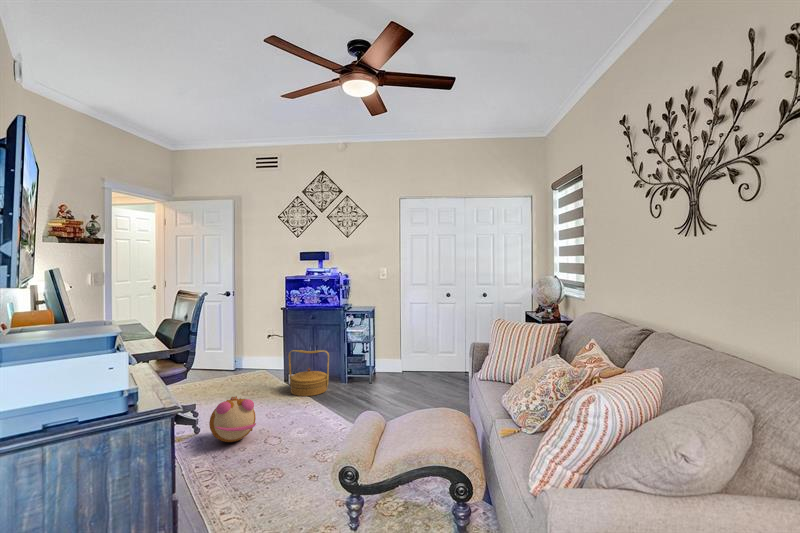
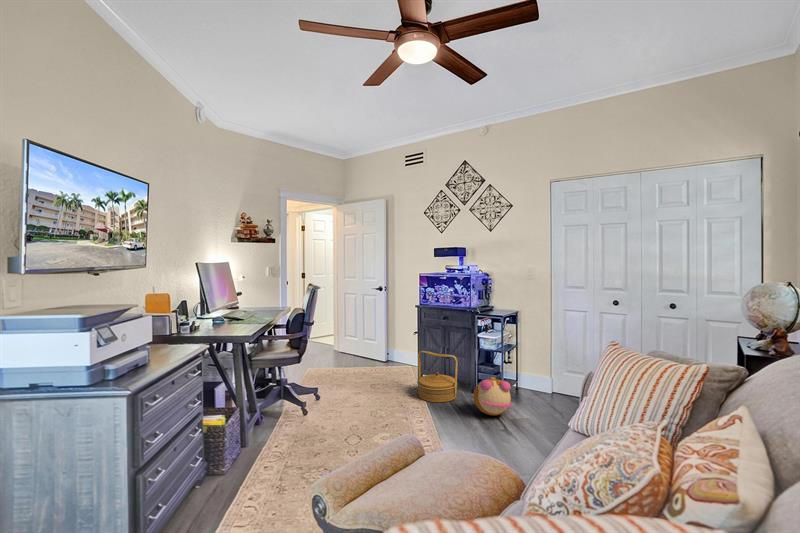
plush toy: present [209,396,256,442] -> present [473,377,513,416]

